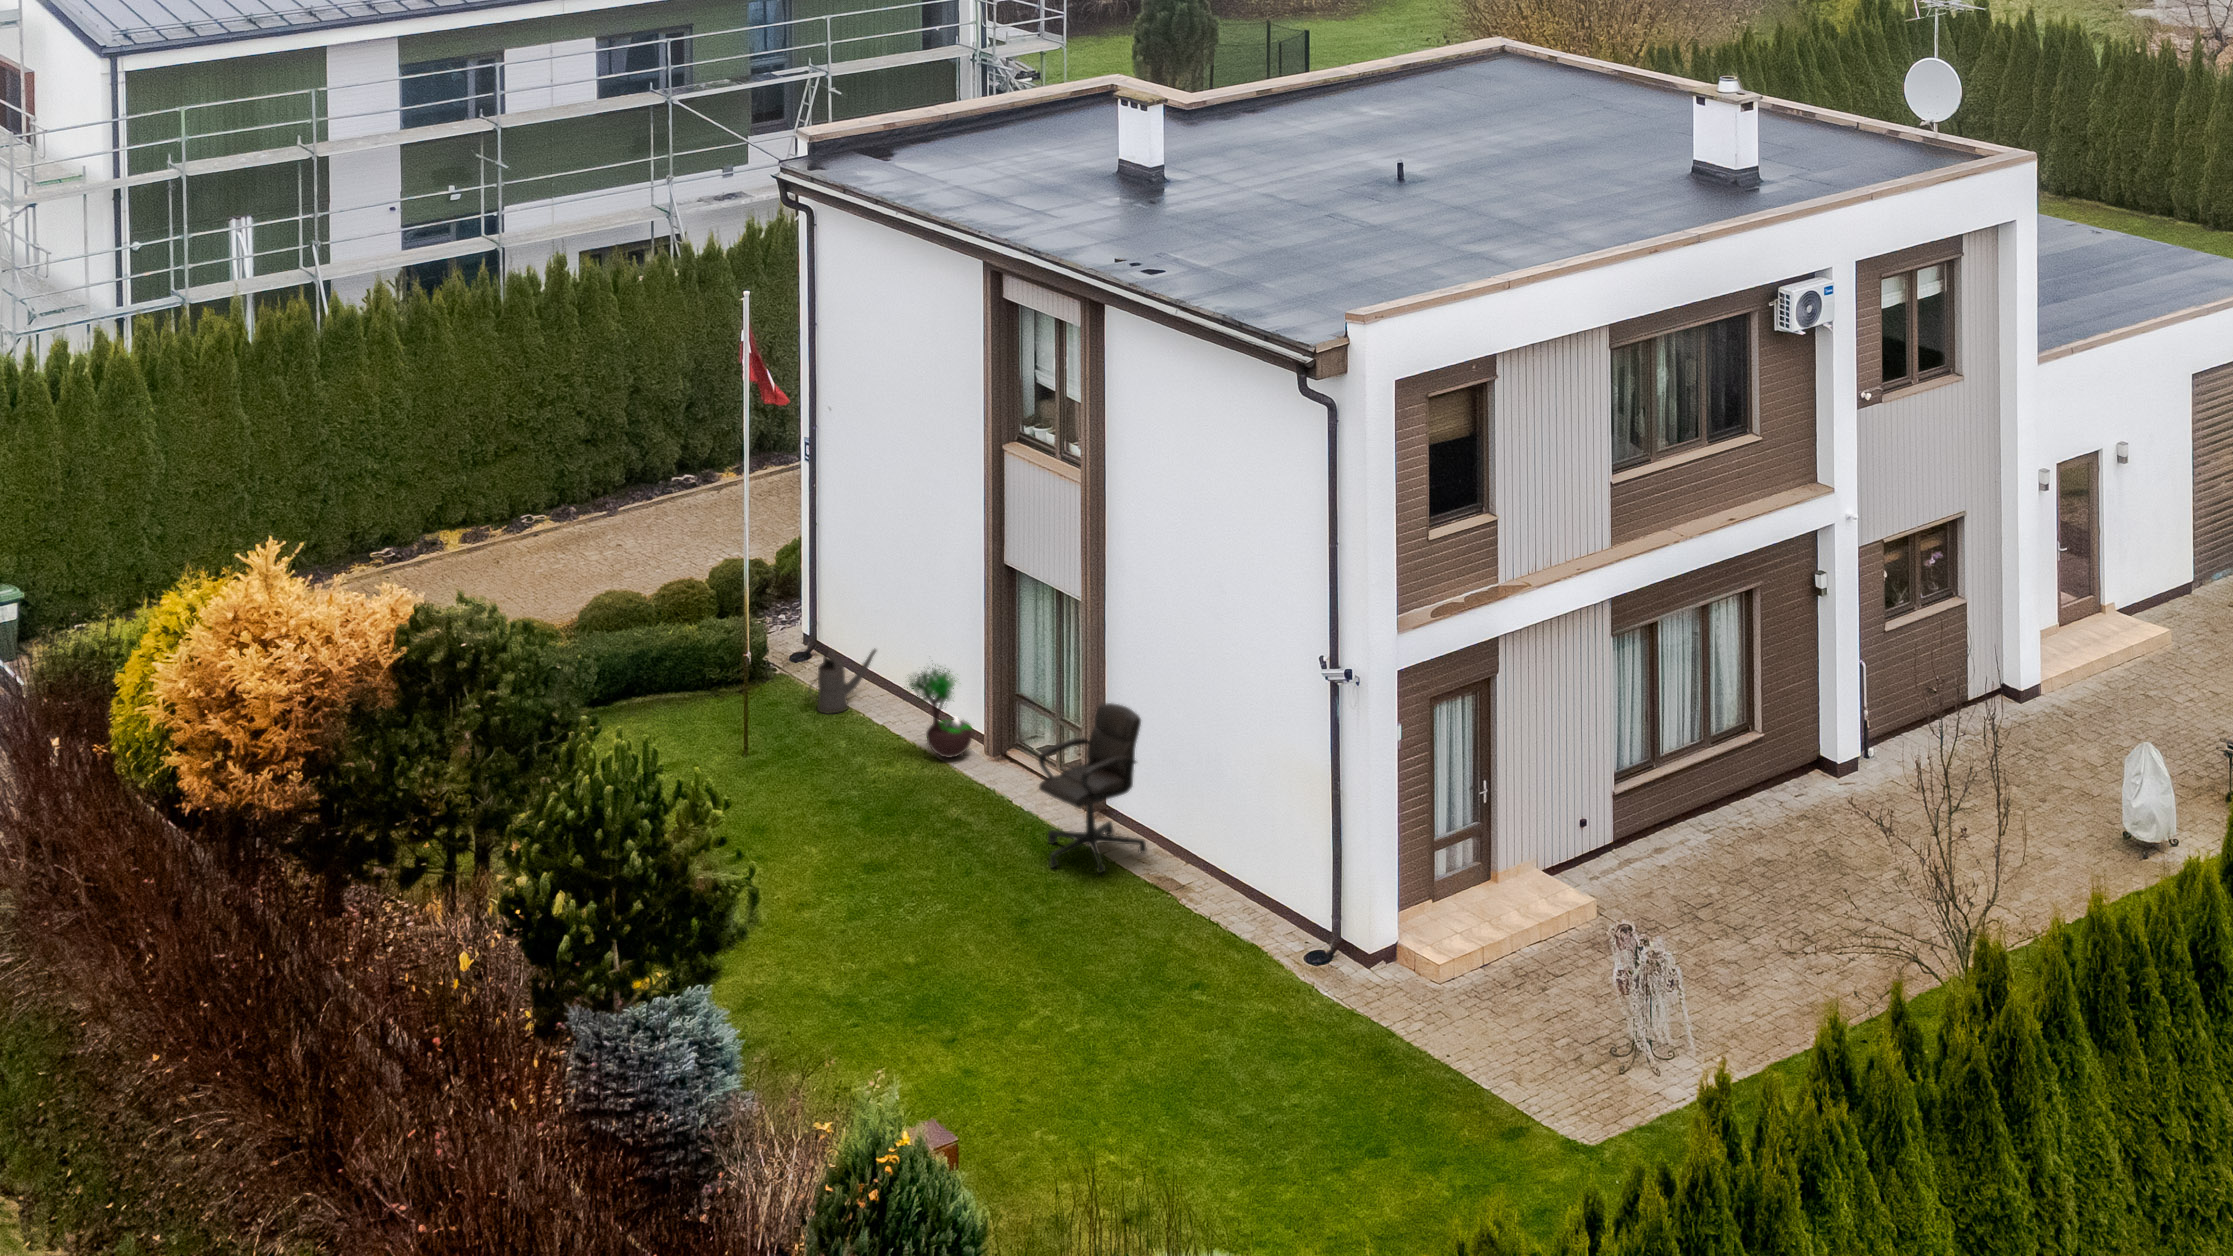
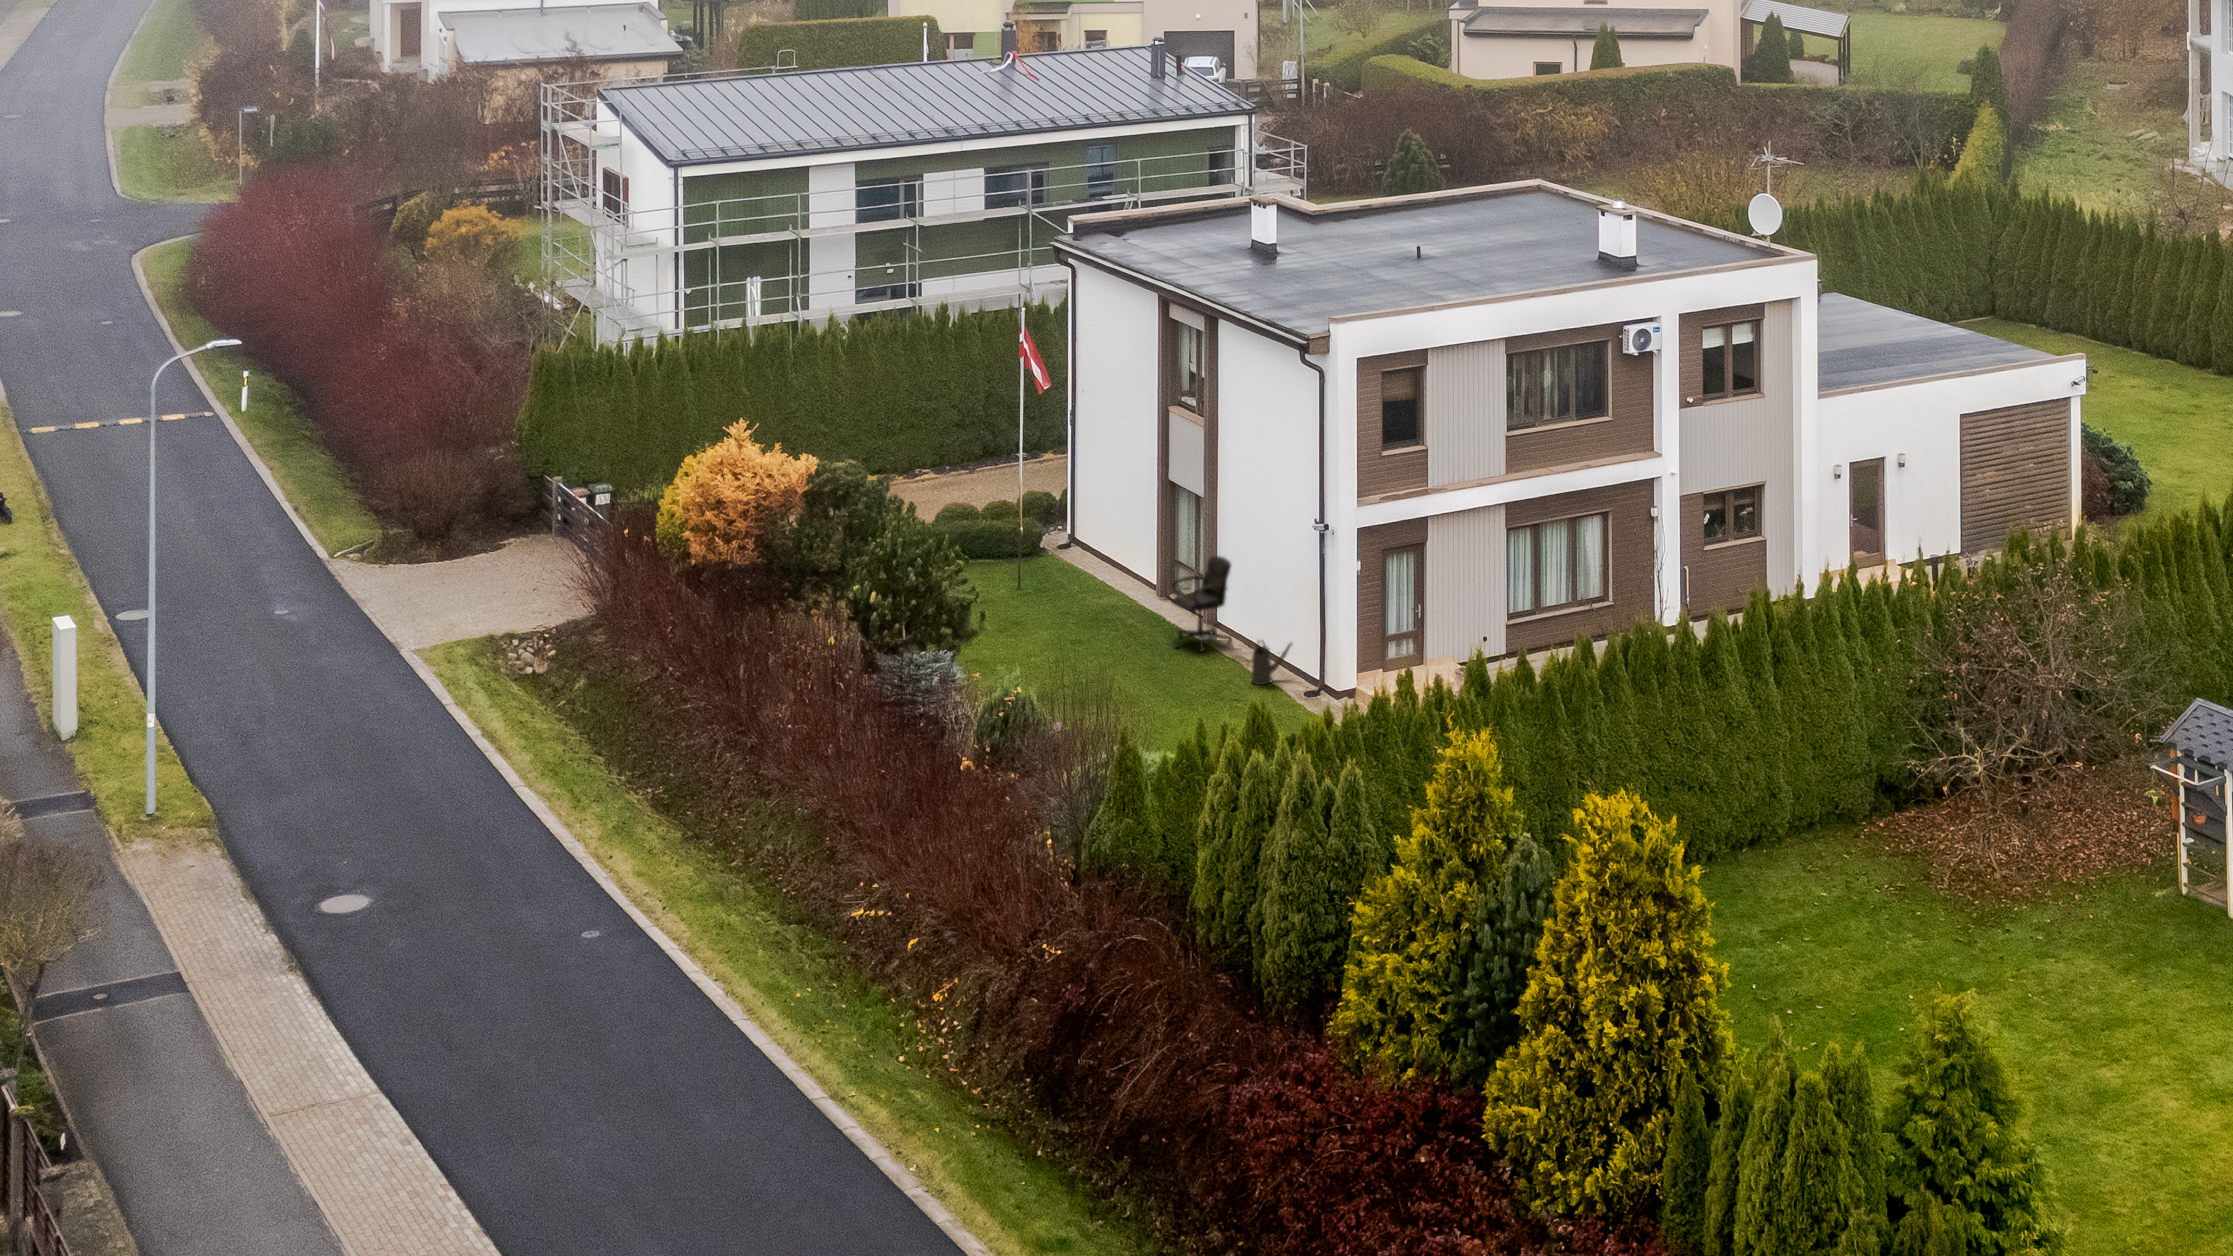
watering can: present [809,649,876,714] -> present [1251,641,1291,684]
potted tree: present [907,667,972,758] -> none [1108,533,1149,596]

